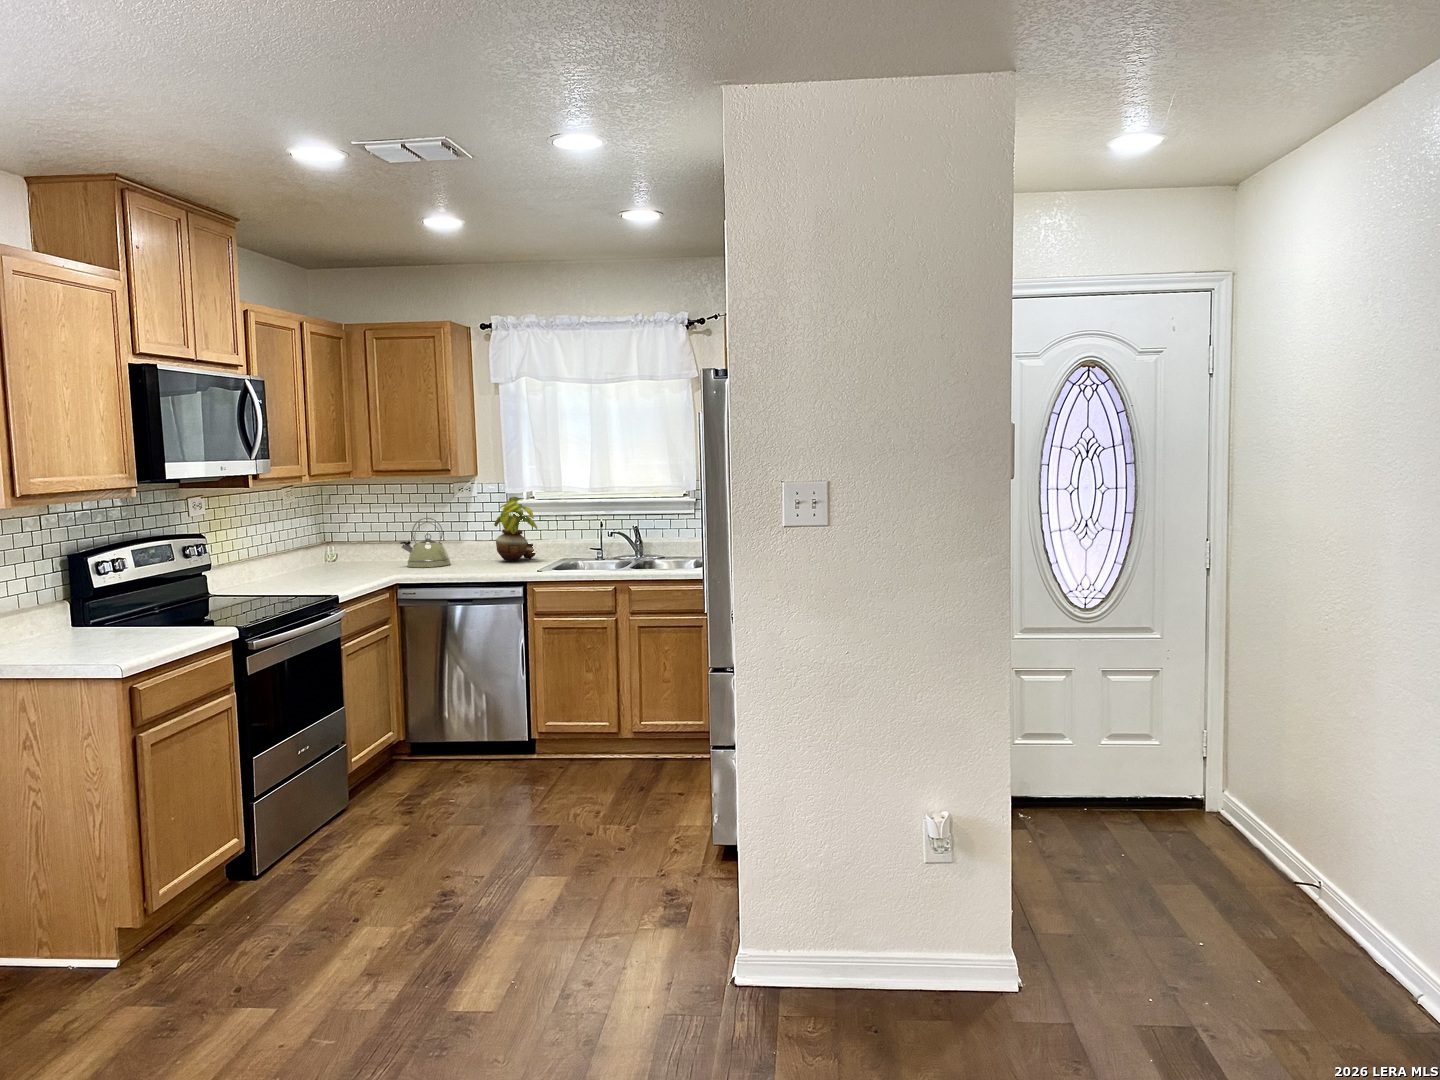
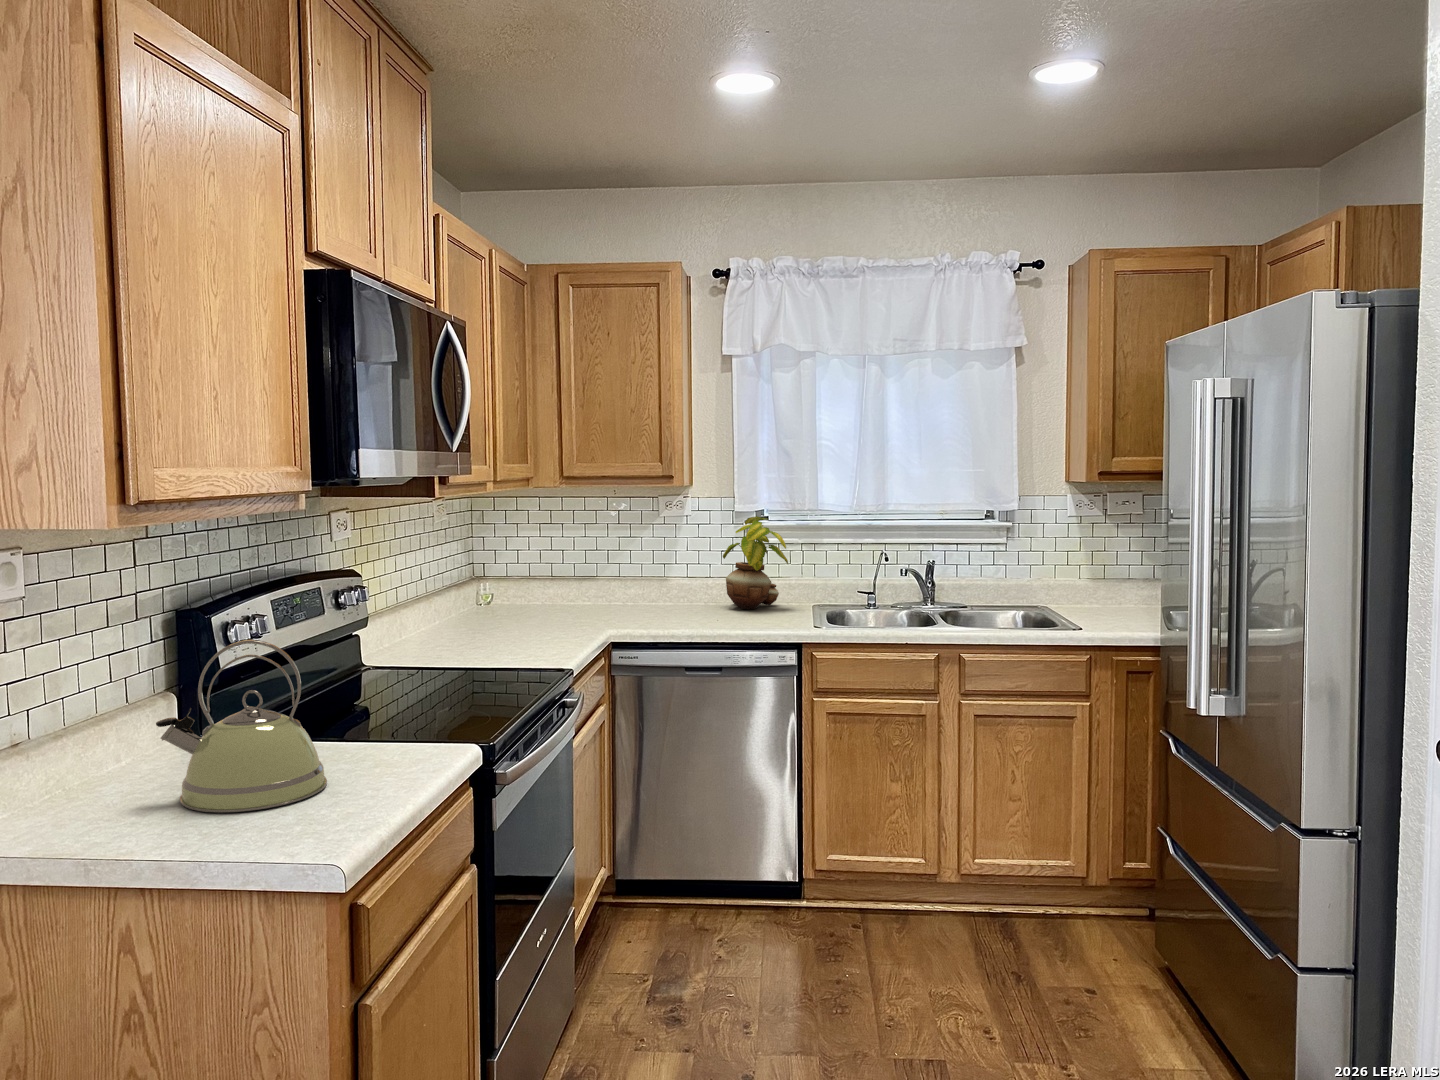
kettle: present [400,518,451,568] -> present [156,640,327,812]

